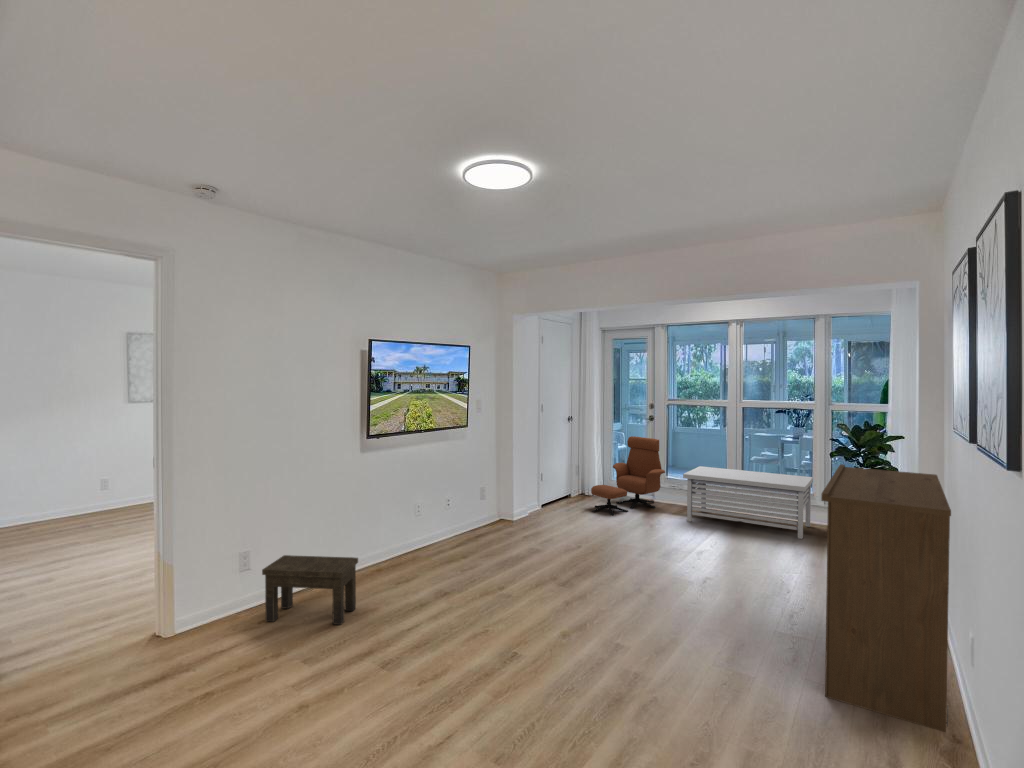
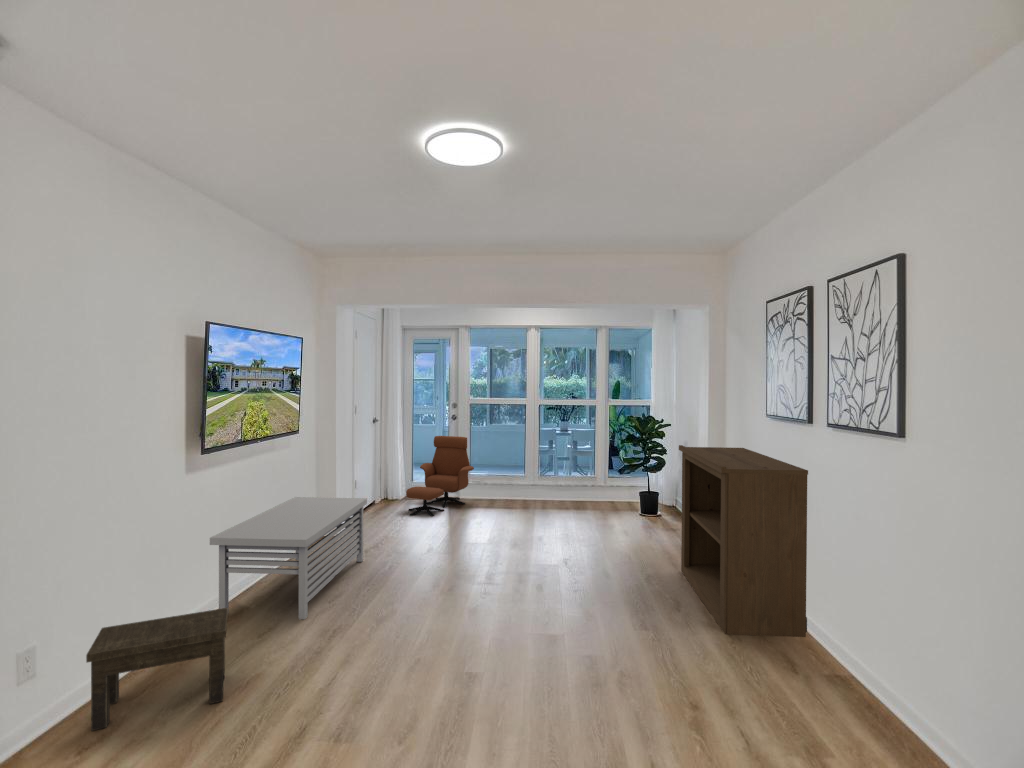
storage bench: present [683,466,813,539] -> present [210,497,367,619]

